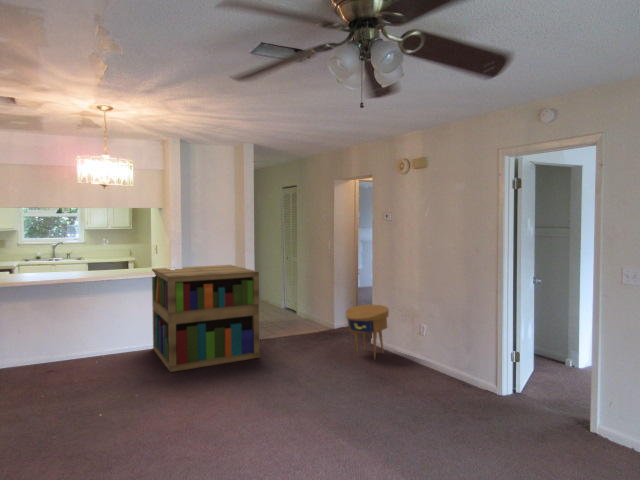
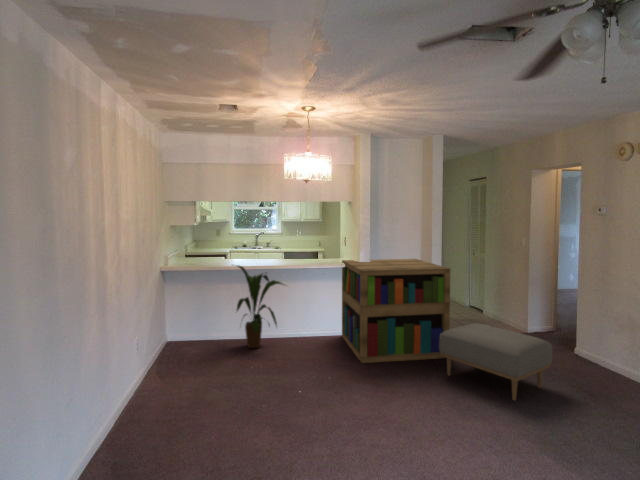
house plant: none [13,277,89,372] -> present [232,265,283,348]
side table: present [346,305,389,359] -> none [551,312,610,377]
ottoman: none [246,322,342,386] -> present [439,323,552,400]

